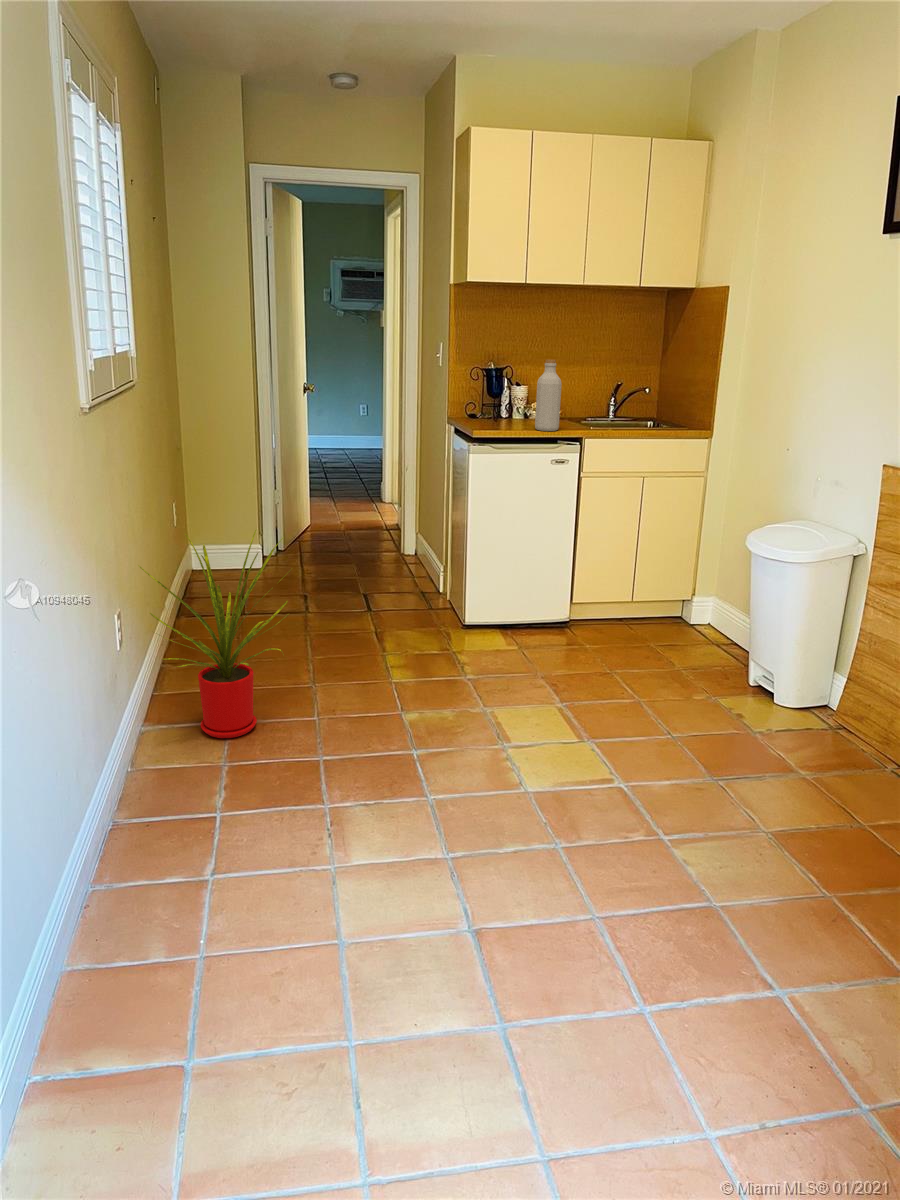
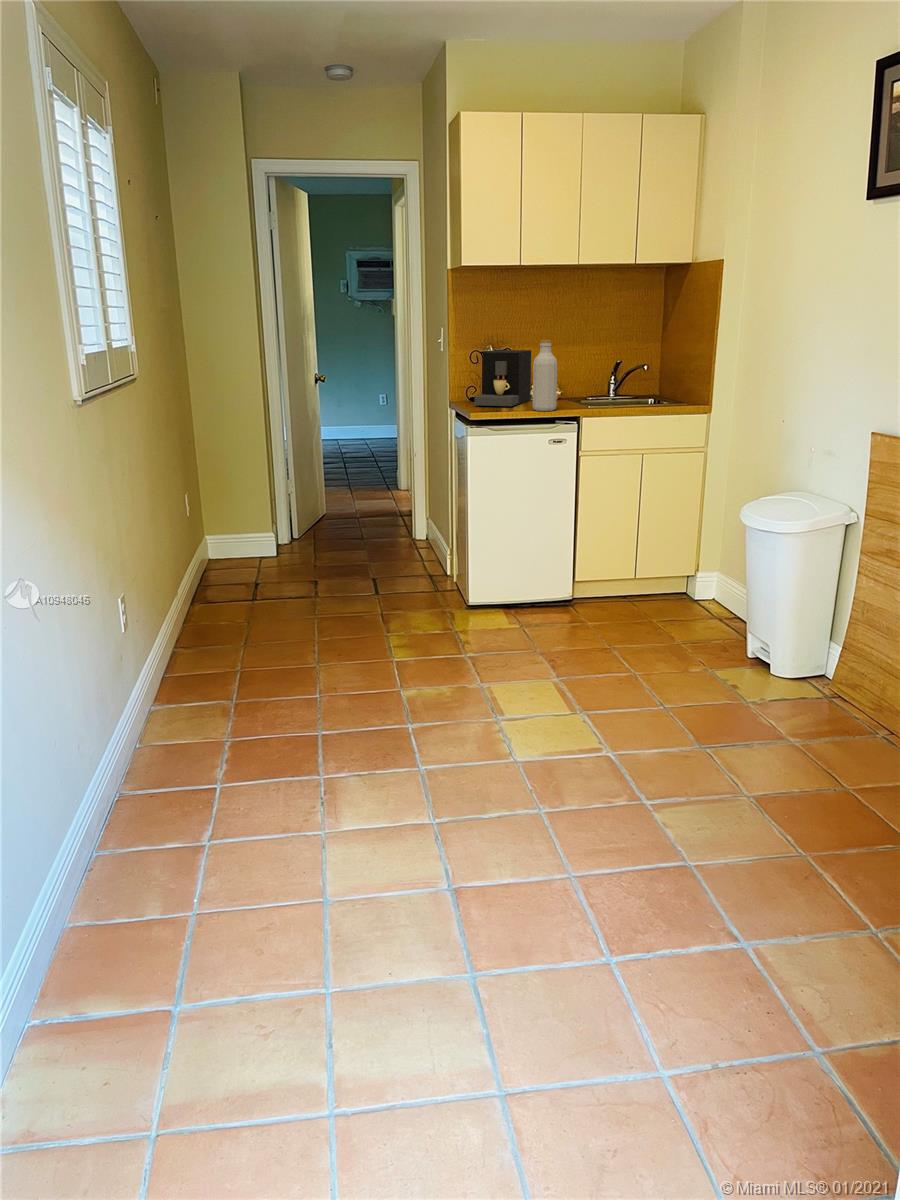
coffee maker: none [476,368,532,425] -> present [475,350,531,406]
house plant: present [138,530,288,738] -> none [137,514,286,718]

